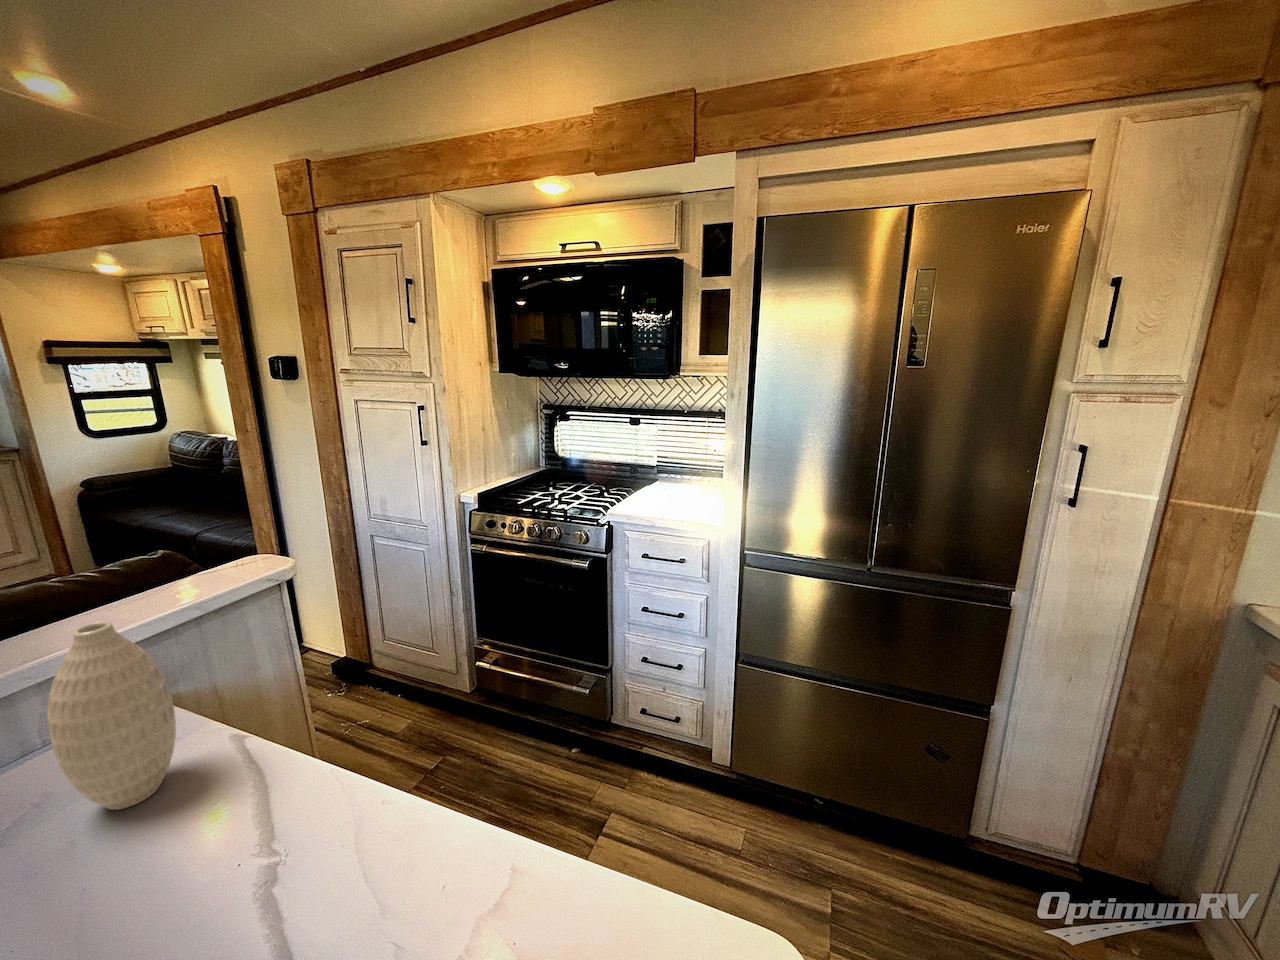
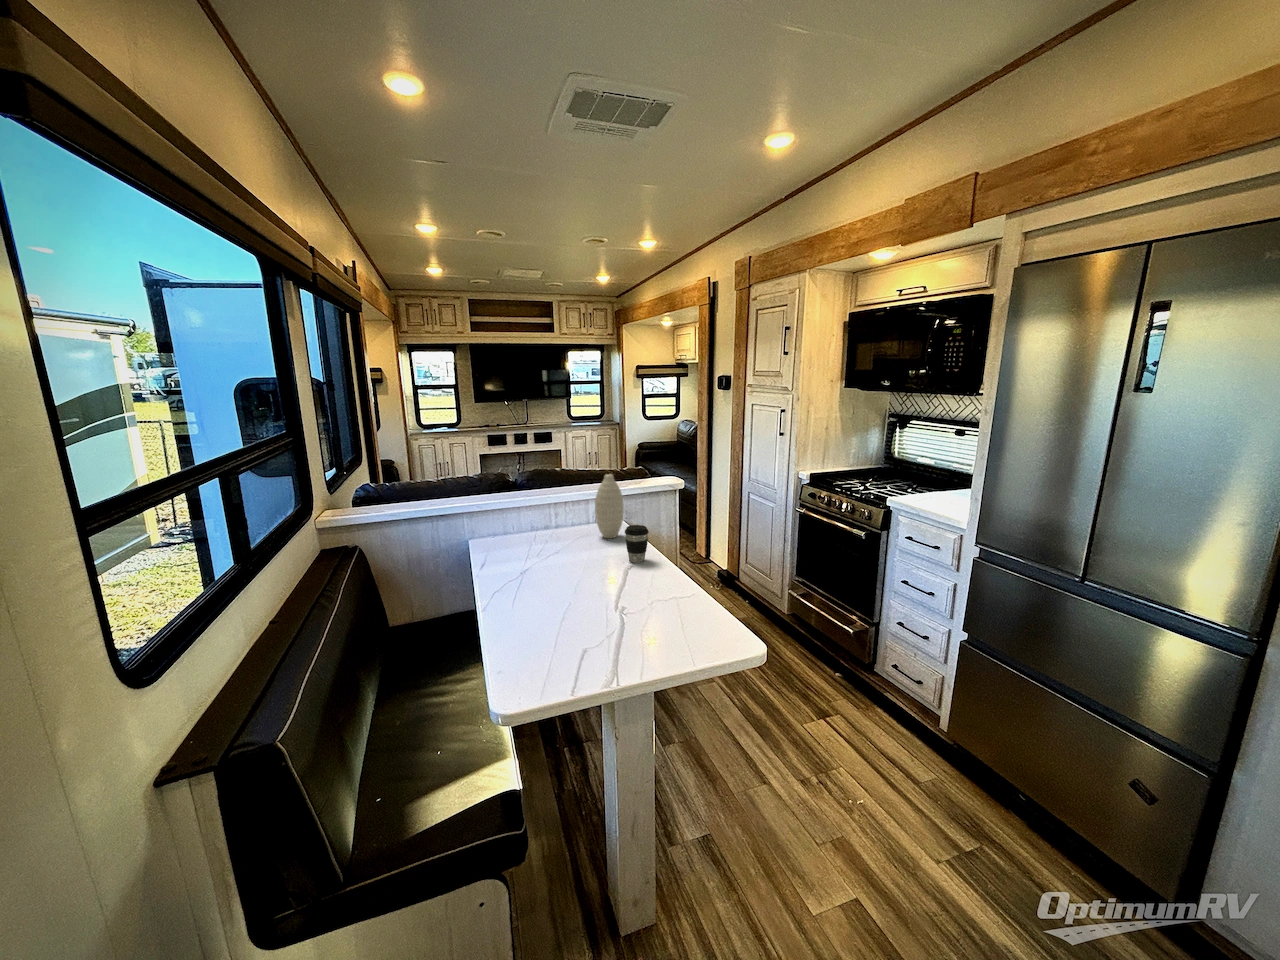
coffee cup: none [236,757,324,886] -> present [625,525,649,563]

